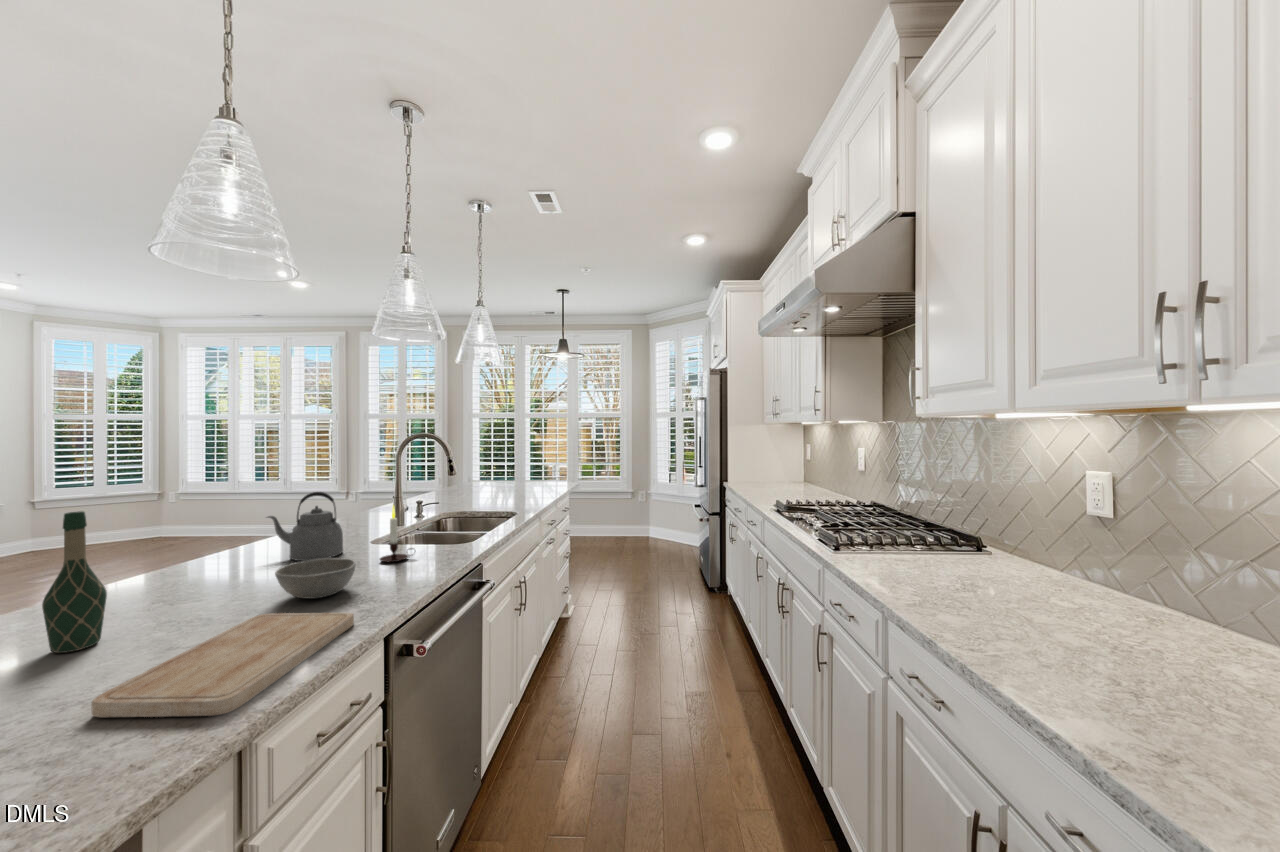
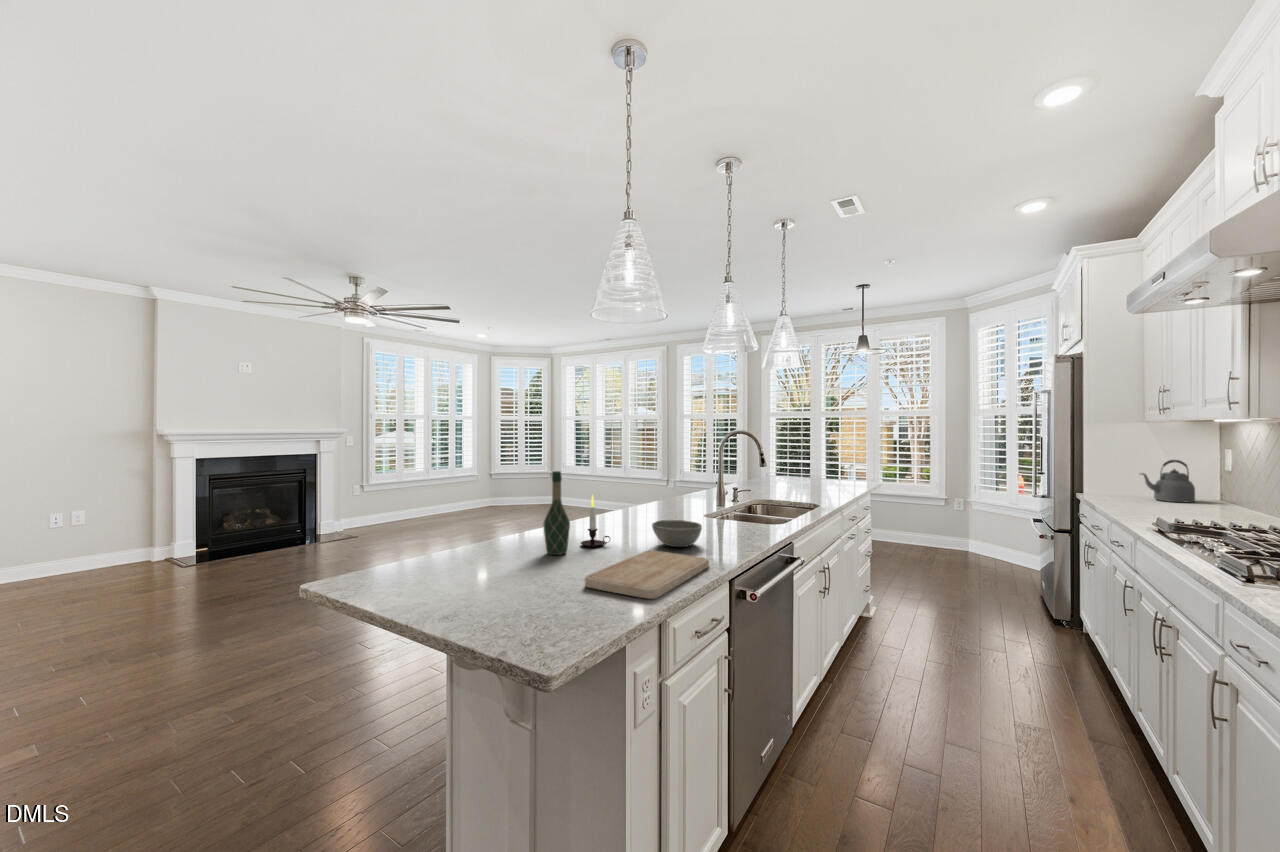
kettle: present [267,492,343,561] -> present [1141,460,1195,503]
candle: present [380,506,413,562] -> present [581,495,610,547]

